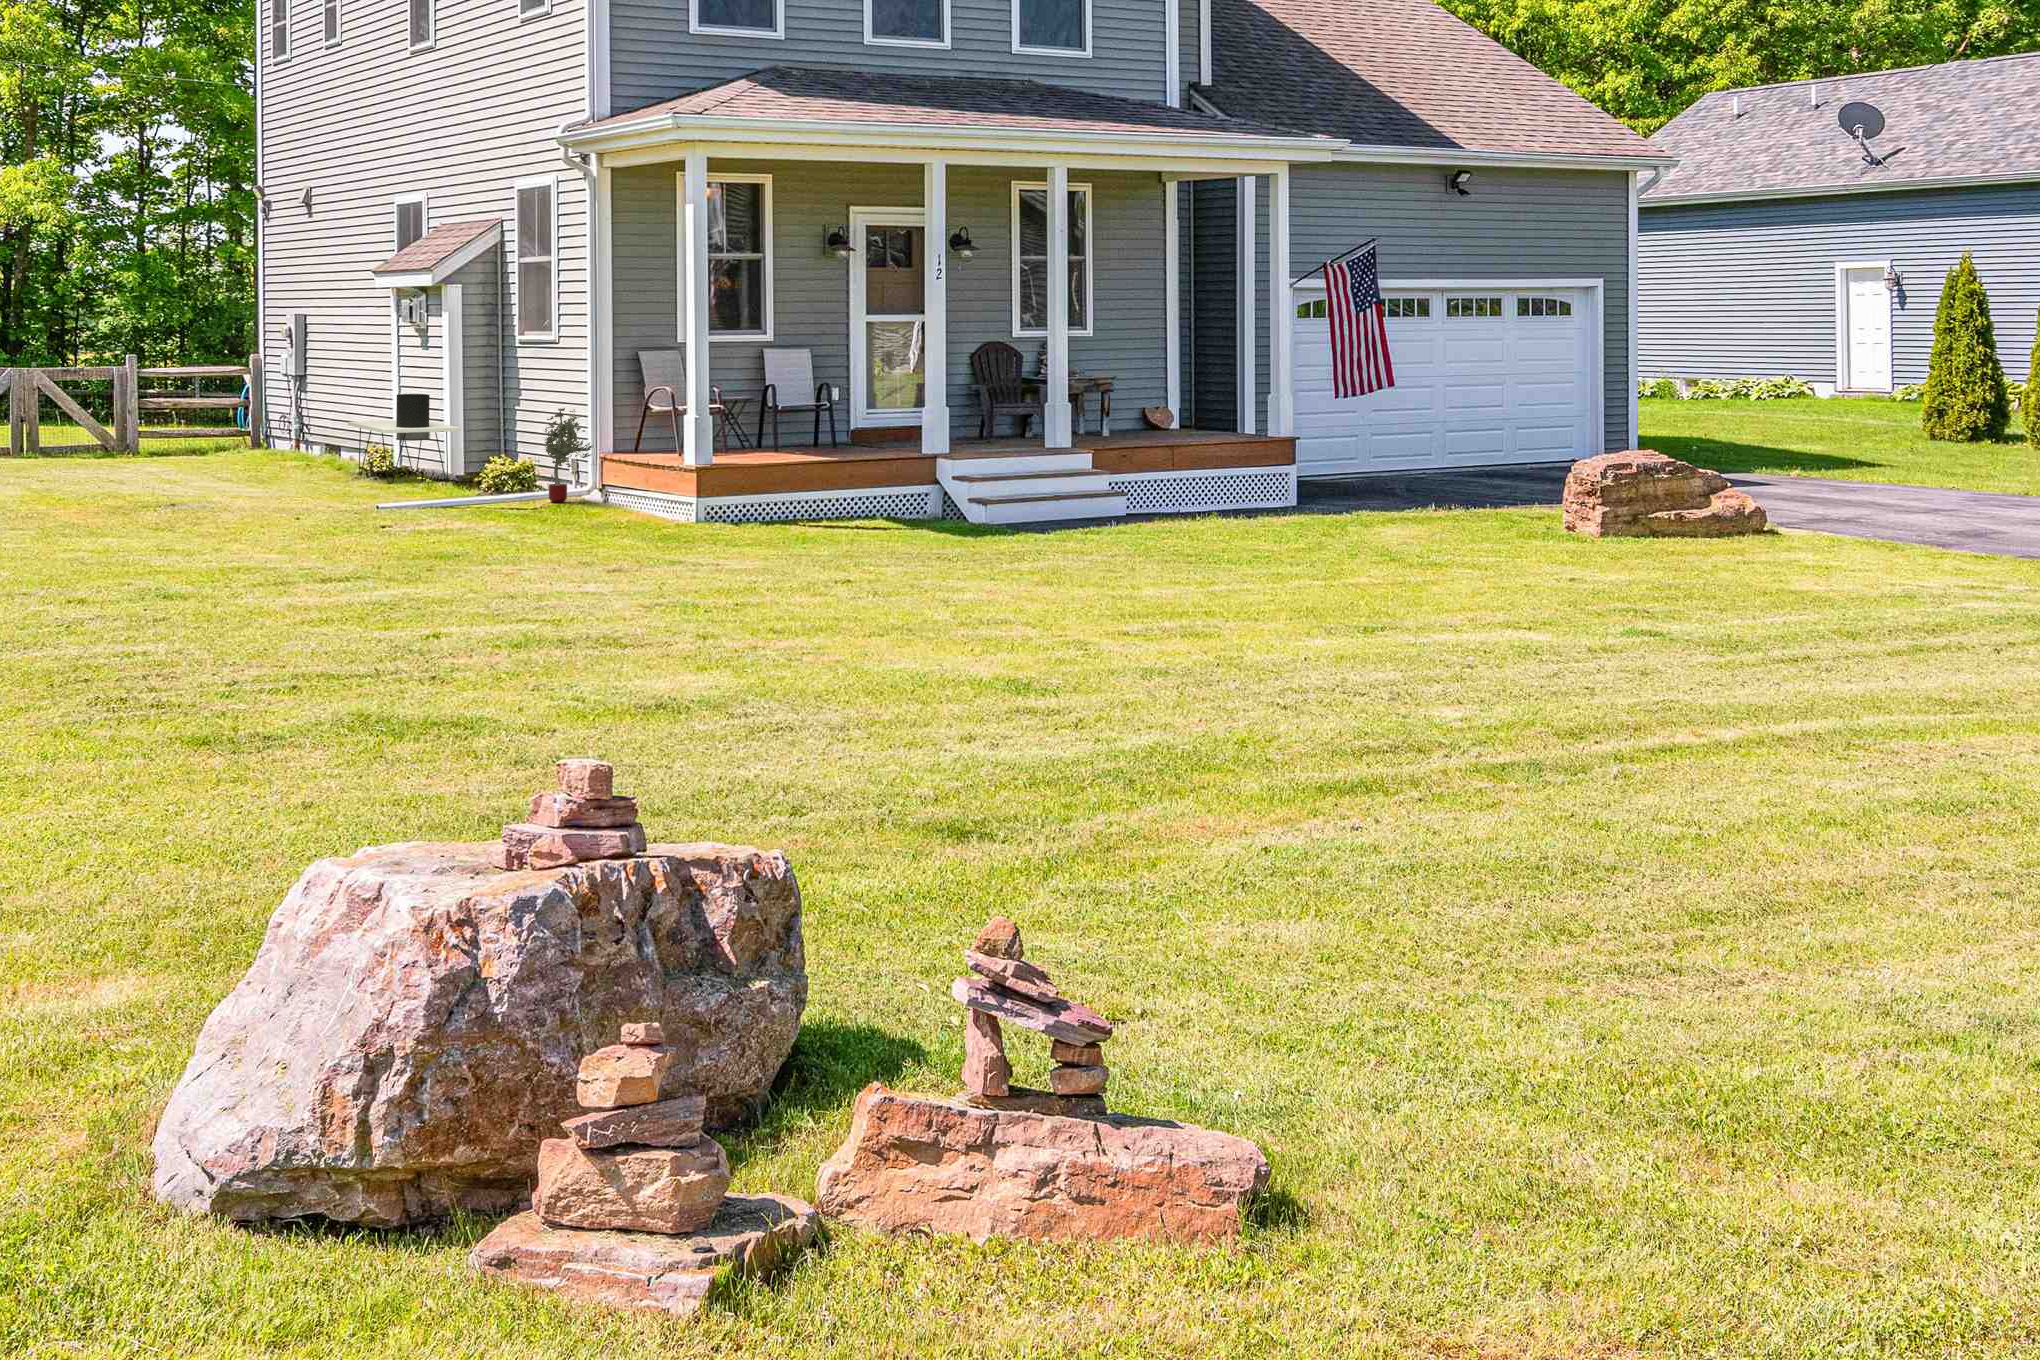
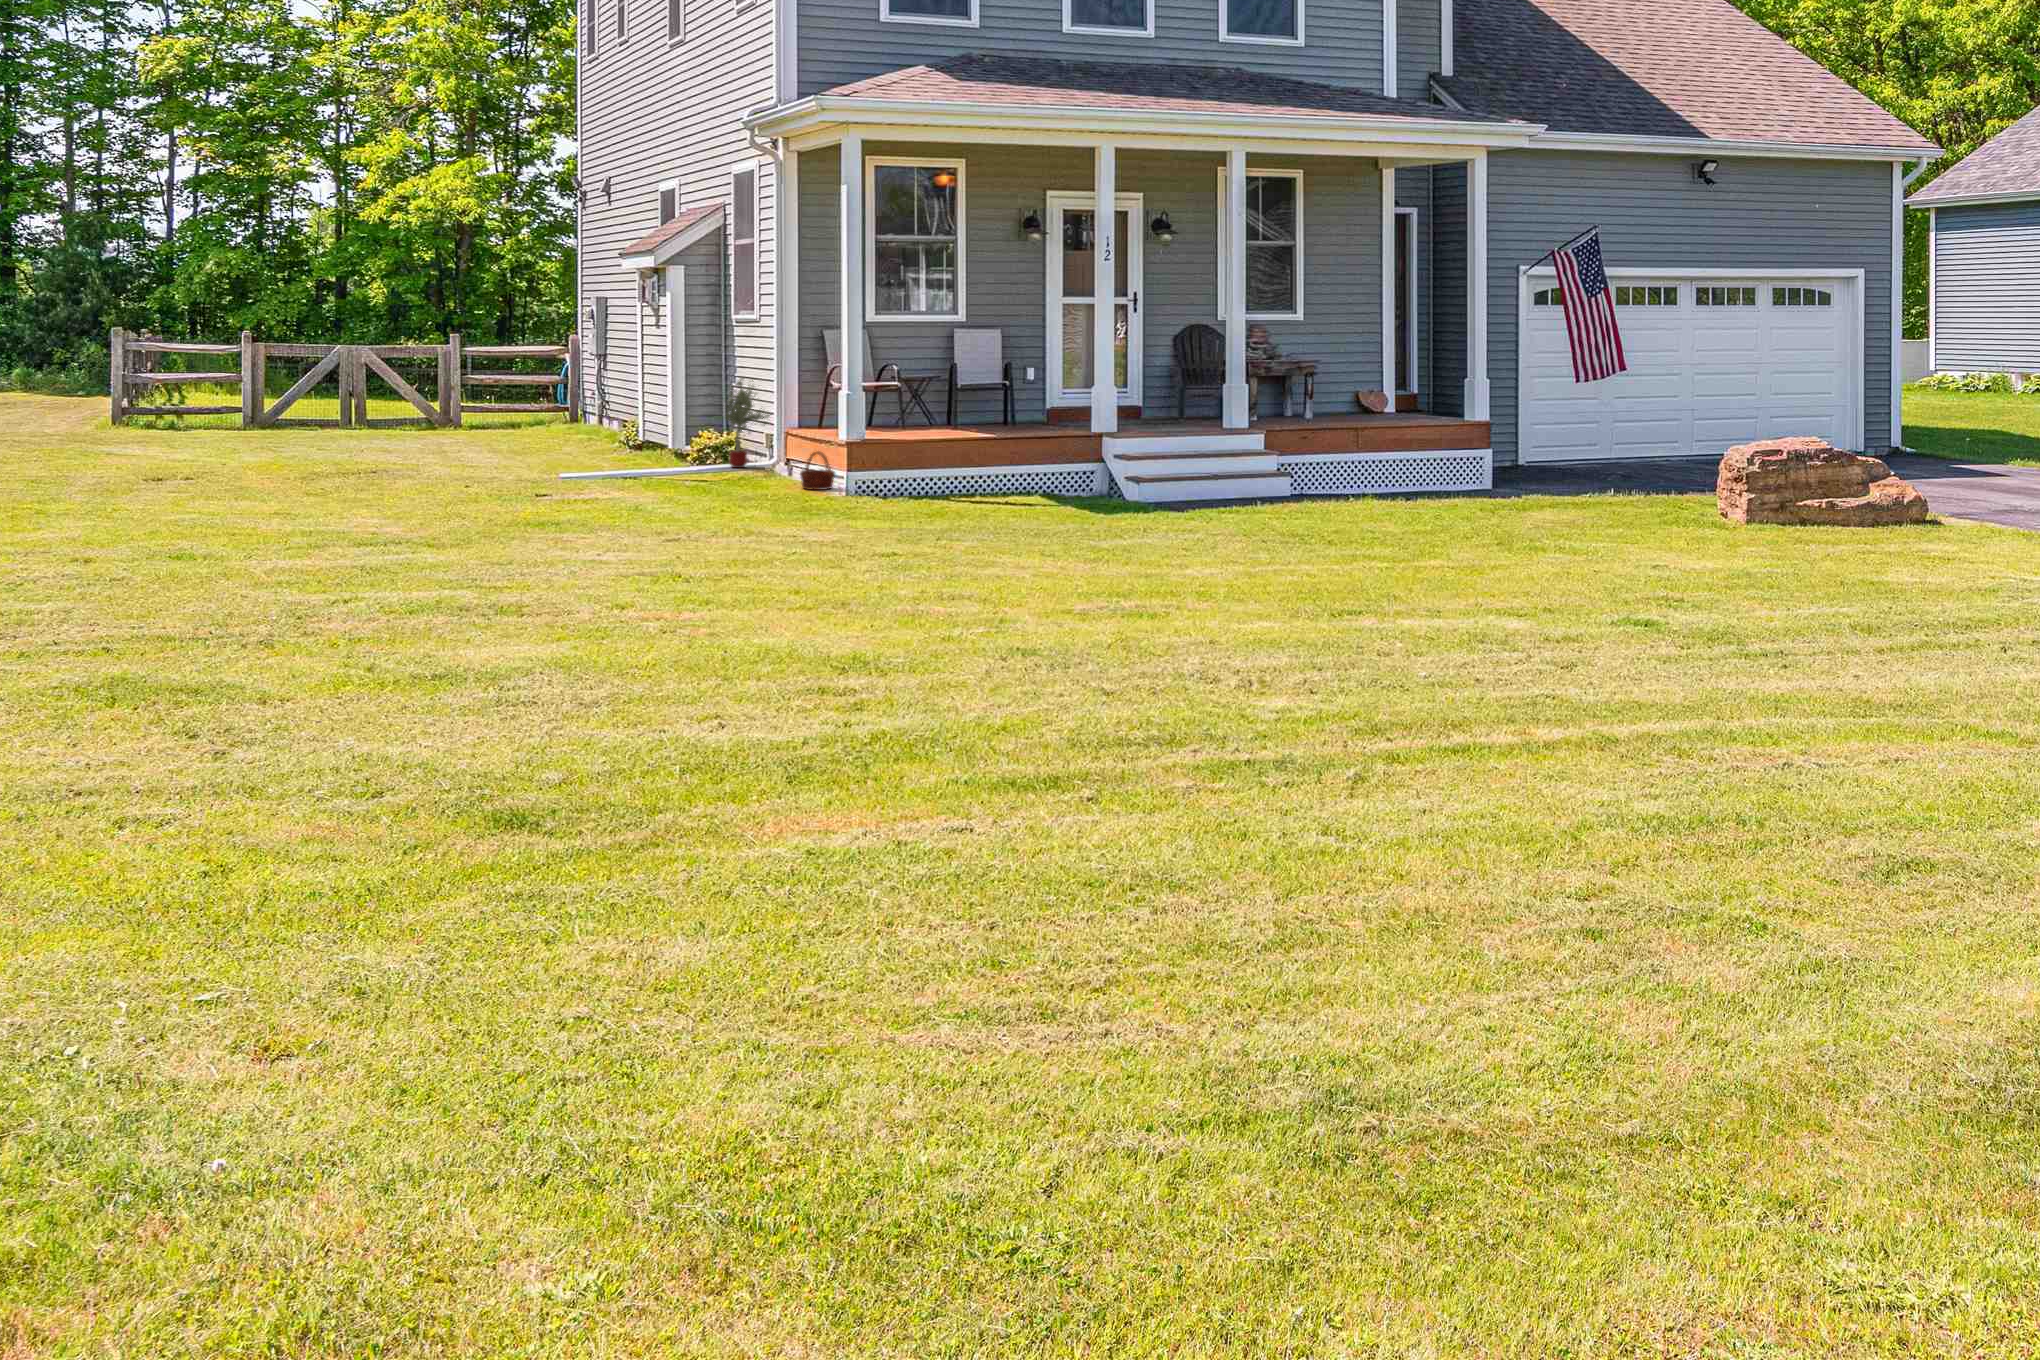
side table: present [348,394,460,484] -> none [591,364,683,448]
basket: none [661,484,698,525] -> present [800,451,835,490]

